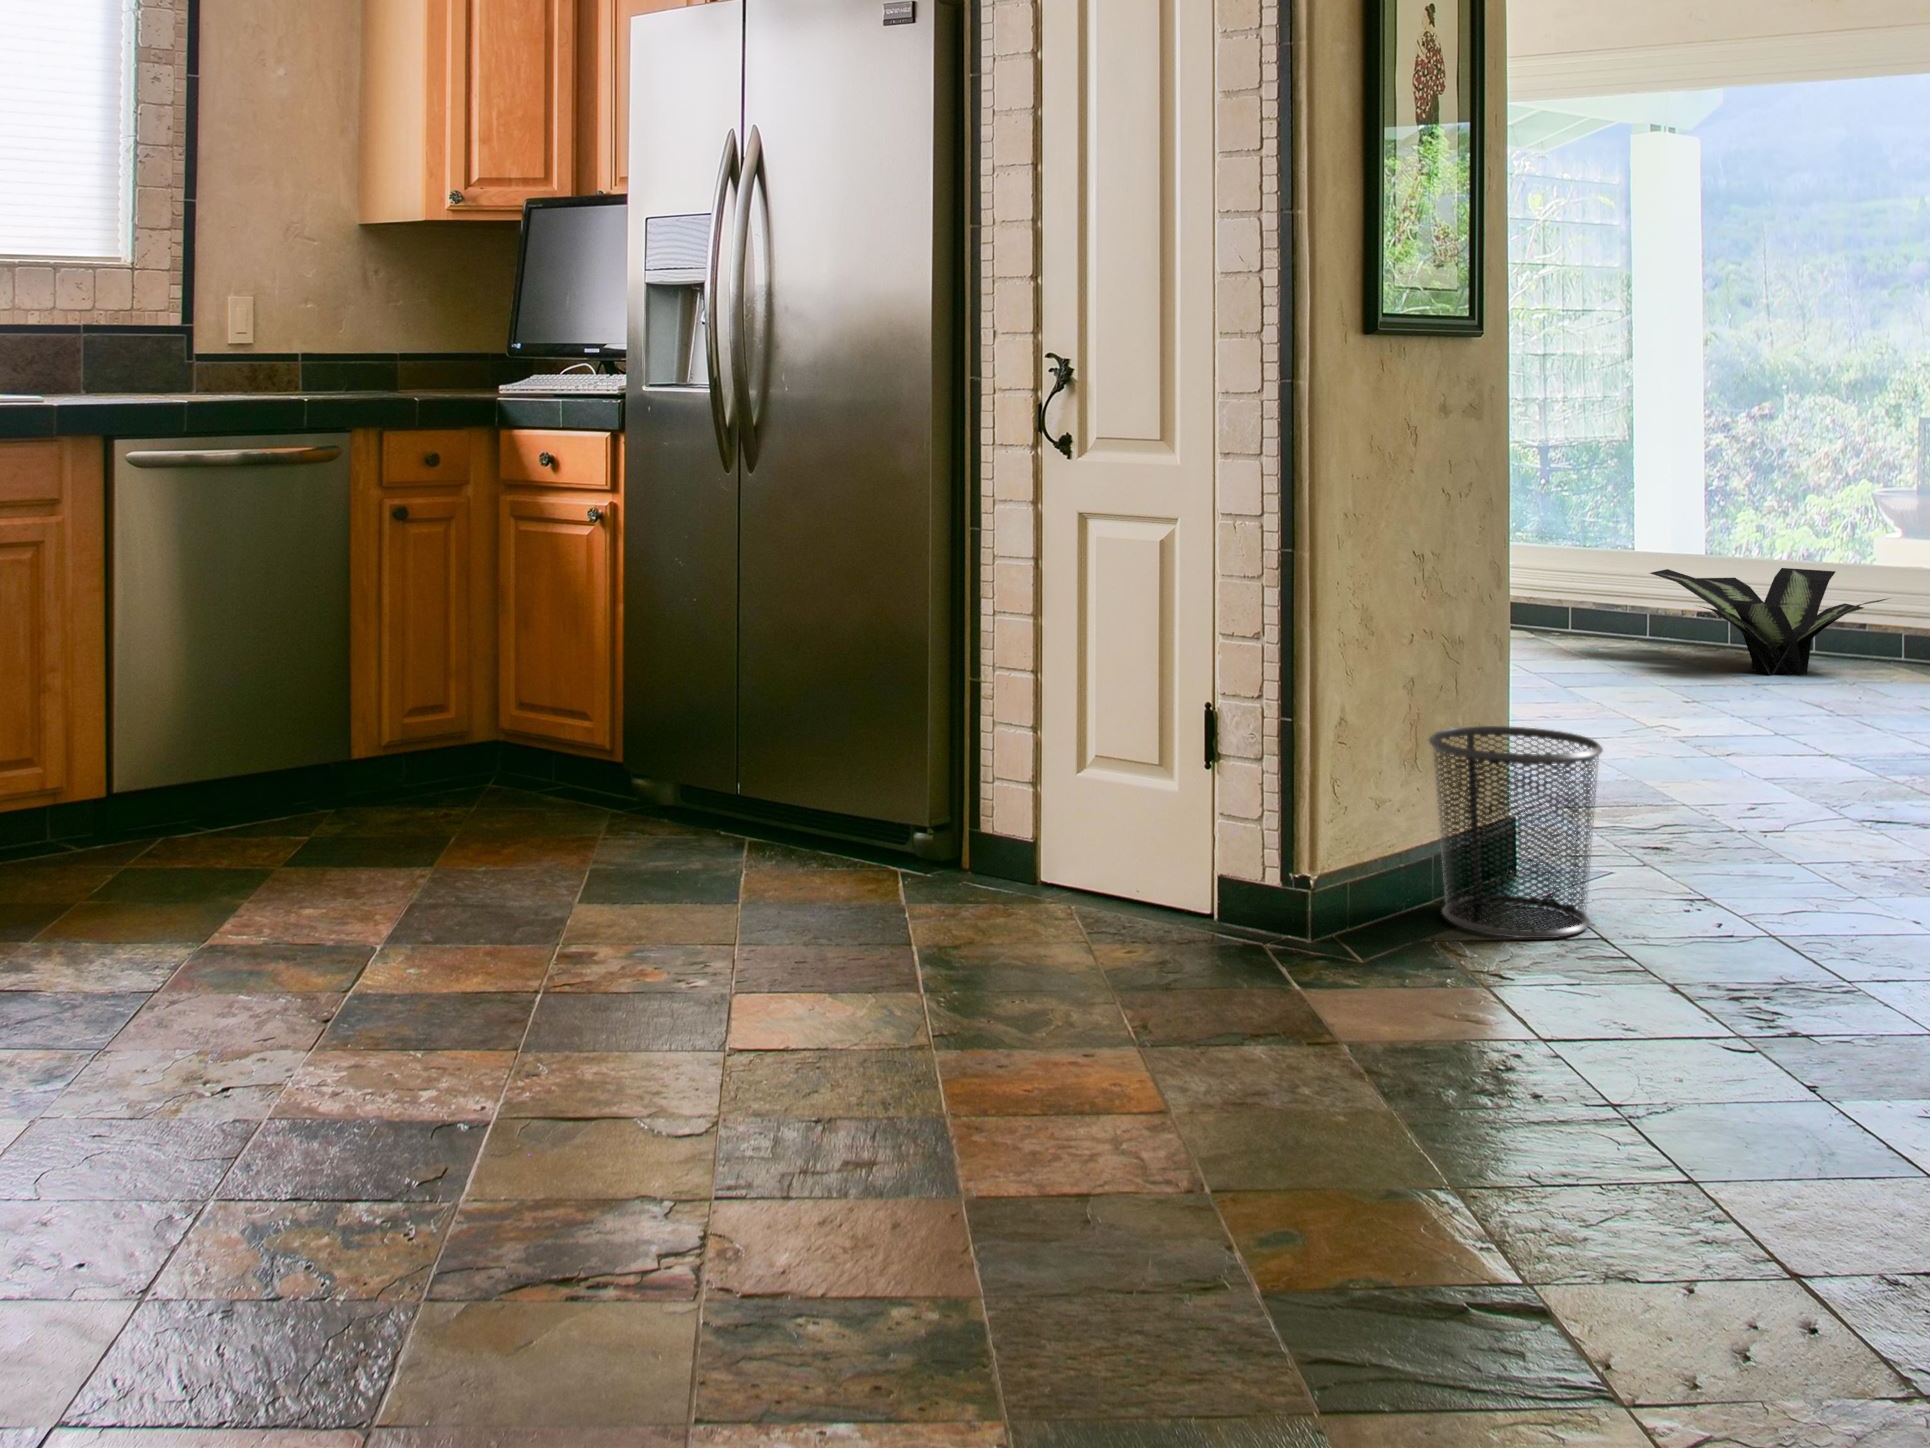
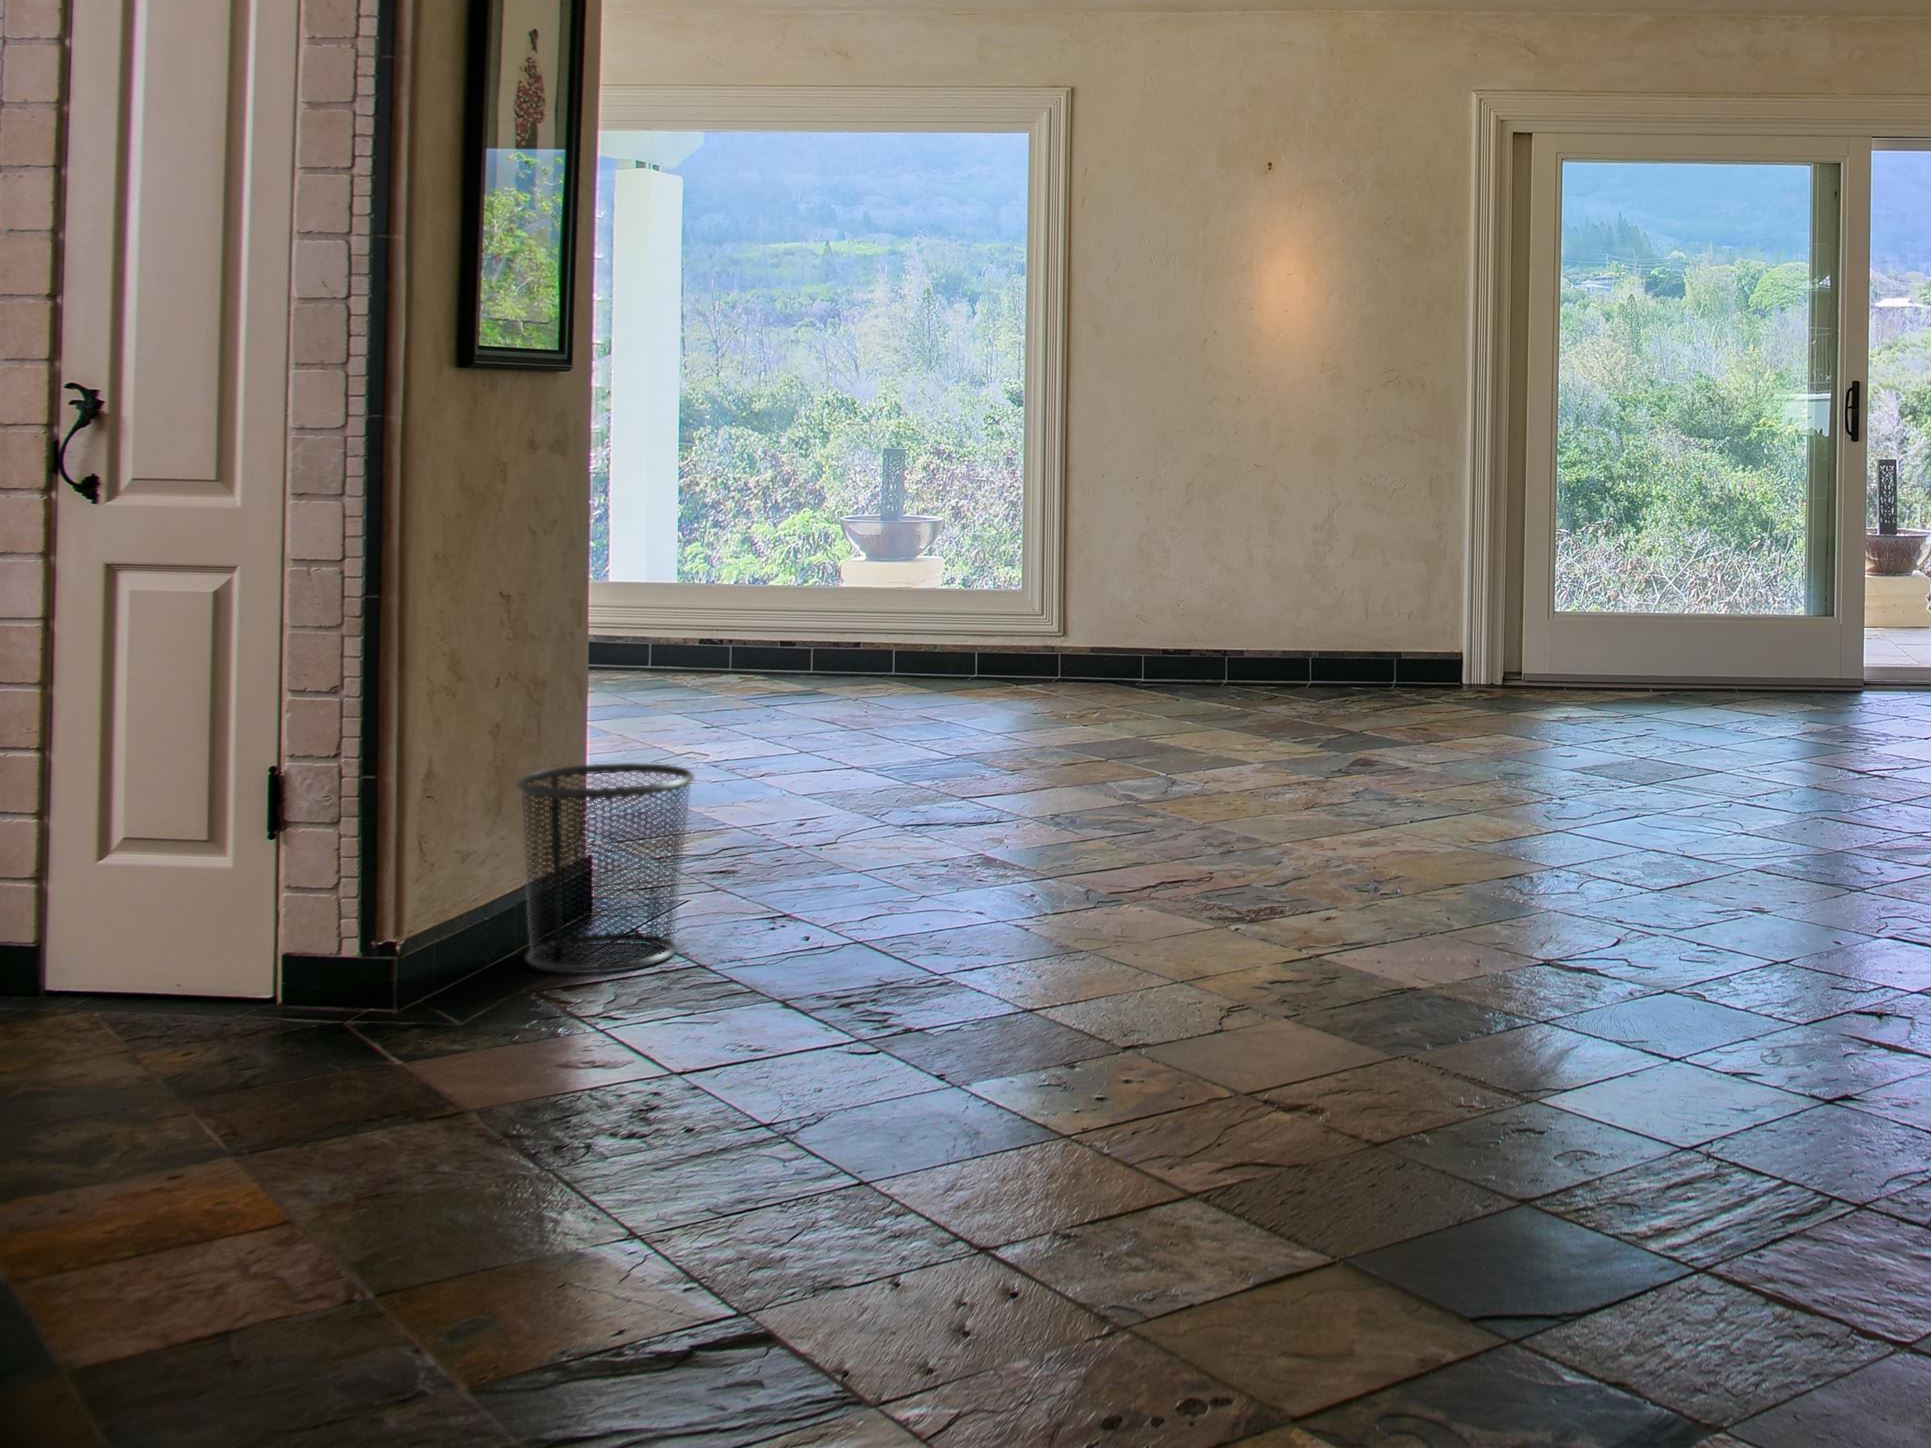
potted plant: present [1650,568,1886,675] -> none [655,594,893,703]

